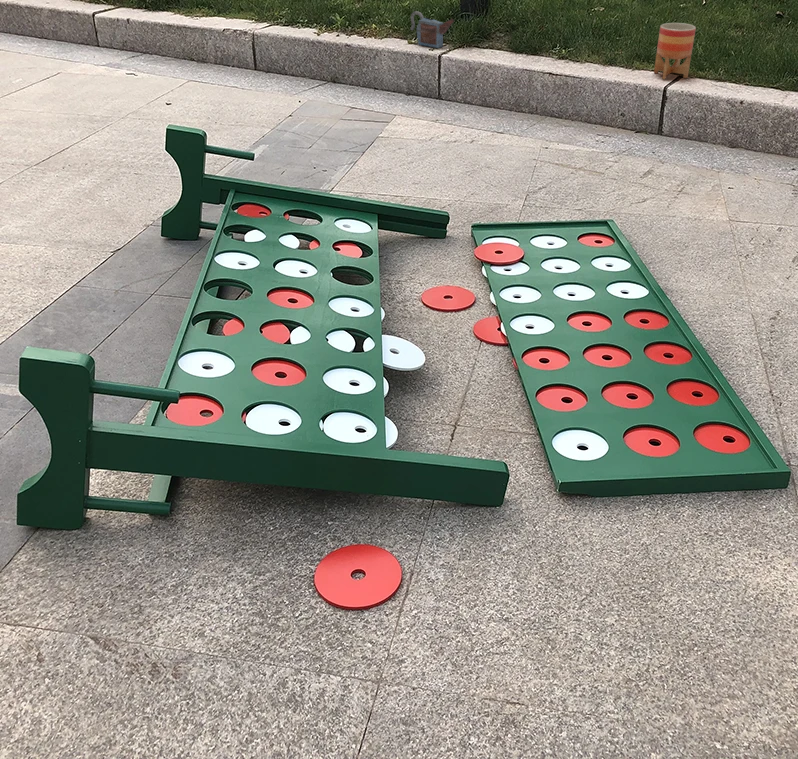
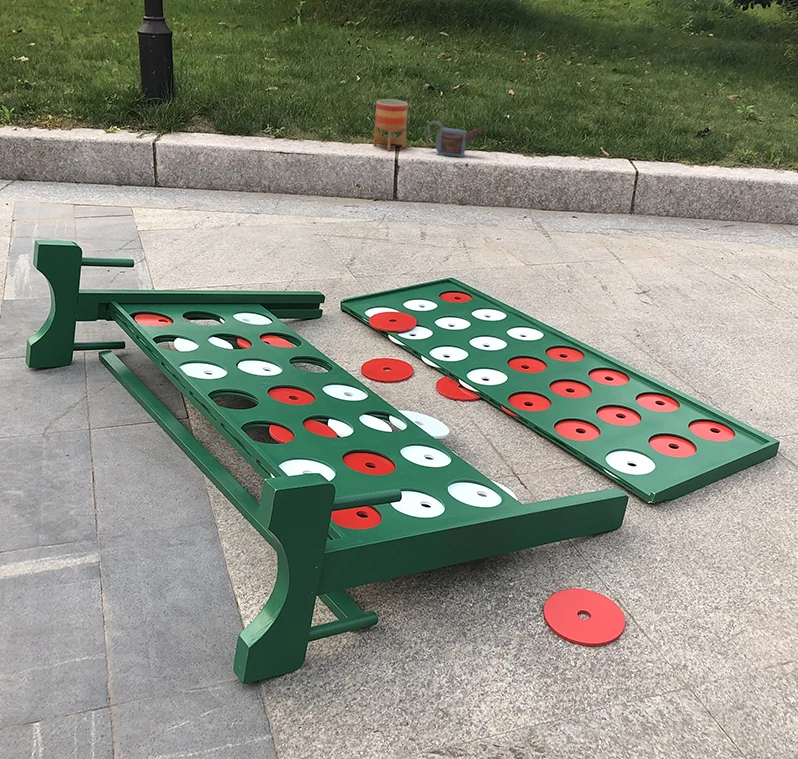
watering can: present [410,11,454,48] -> present [426,121,484,157]

